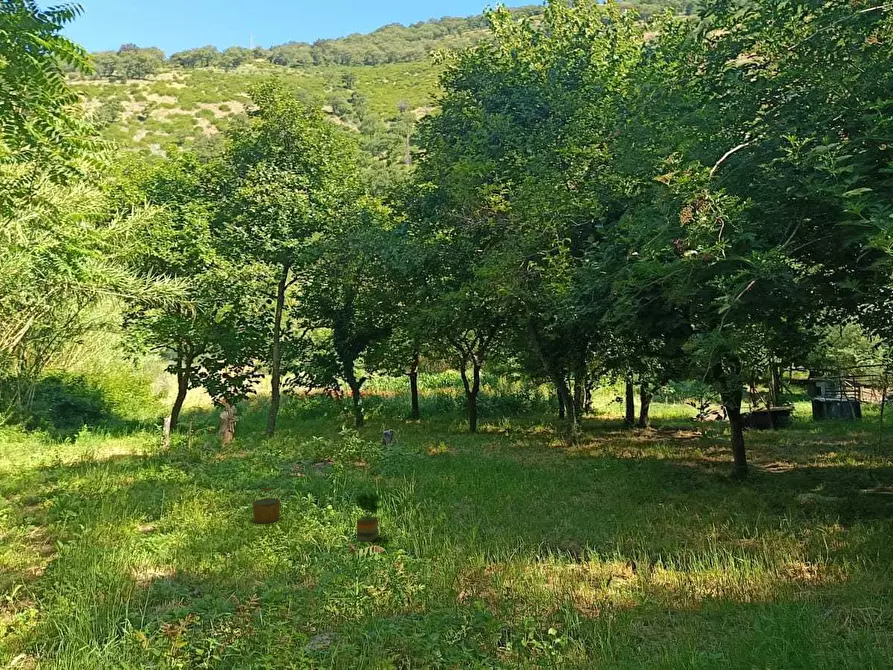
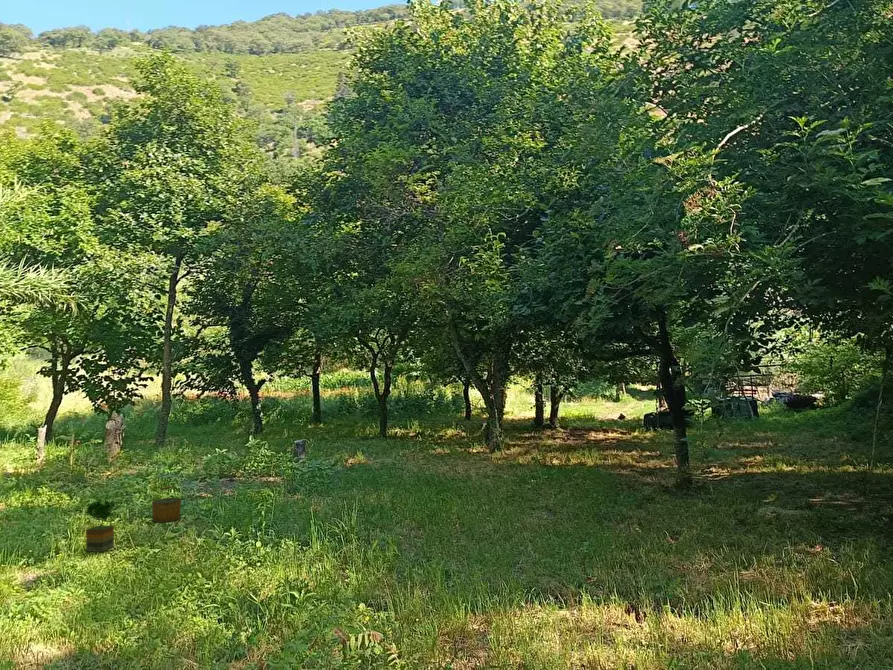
potted tree: present [356,494,382,541] -> present [86,501,119,552]

